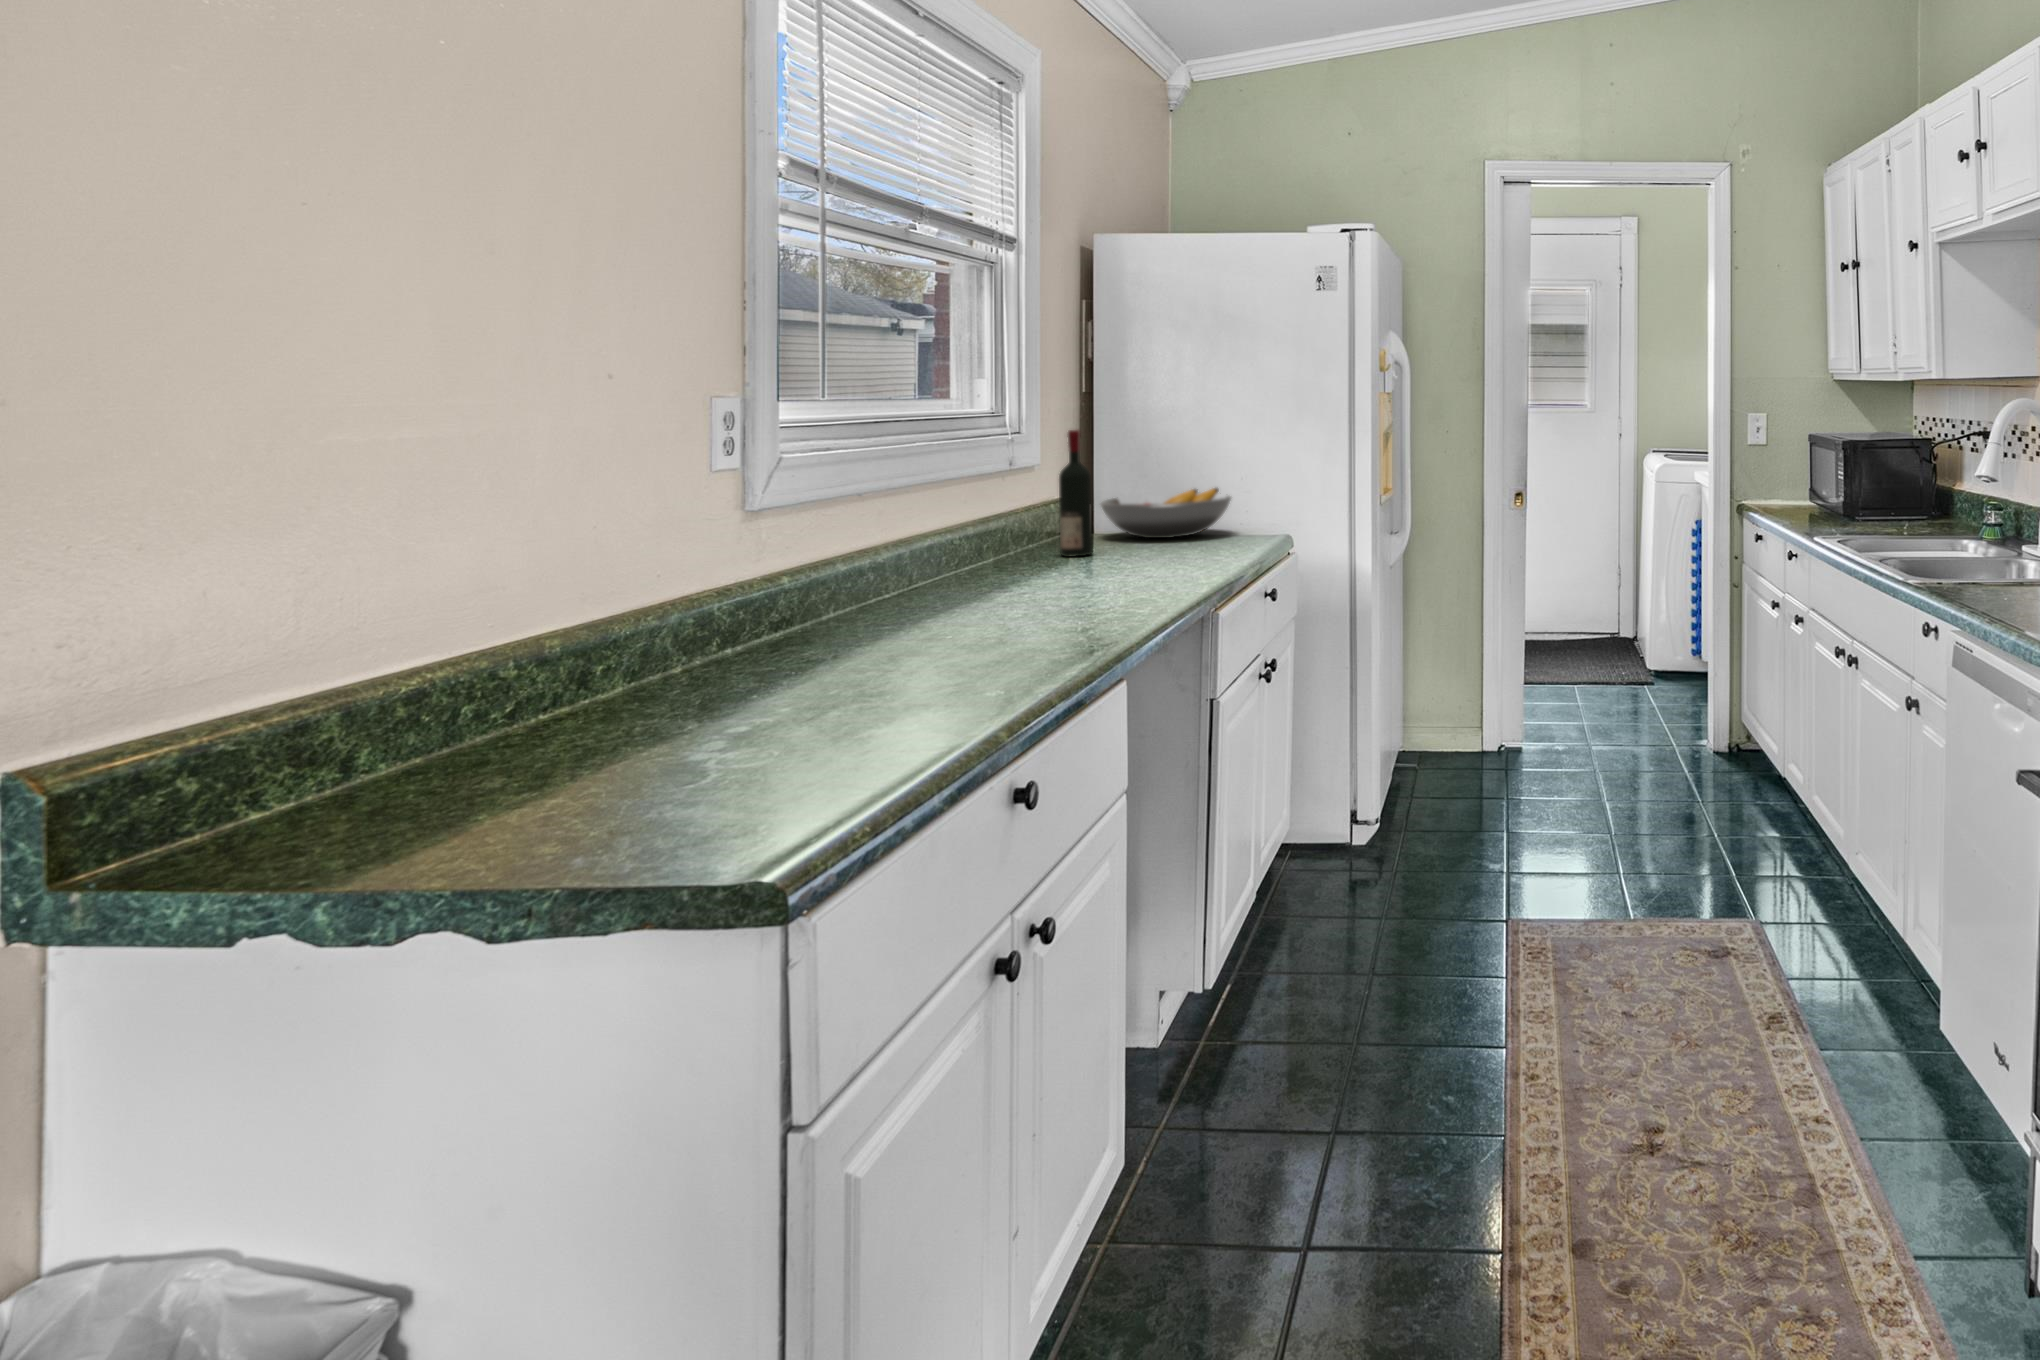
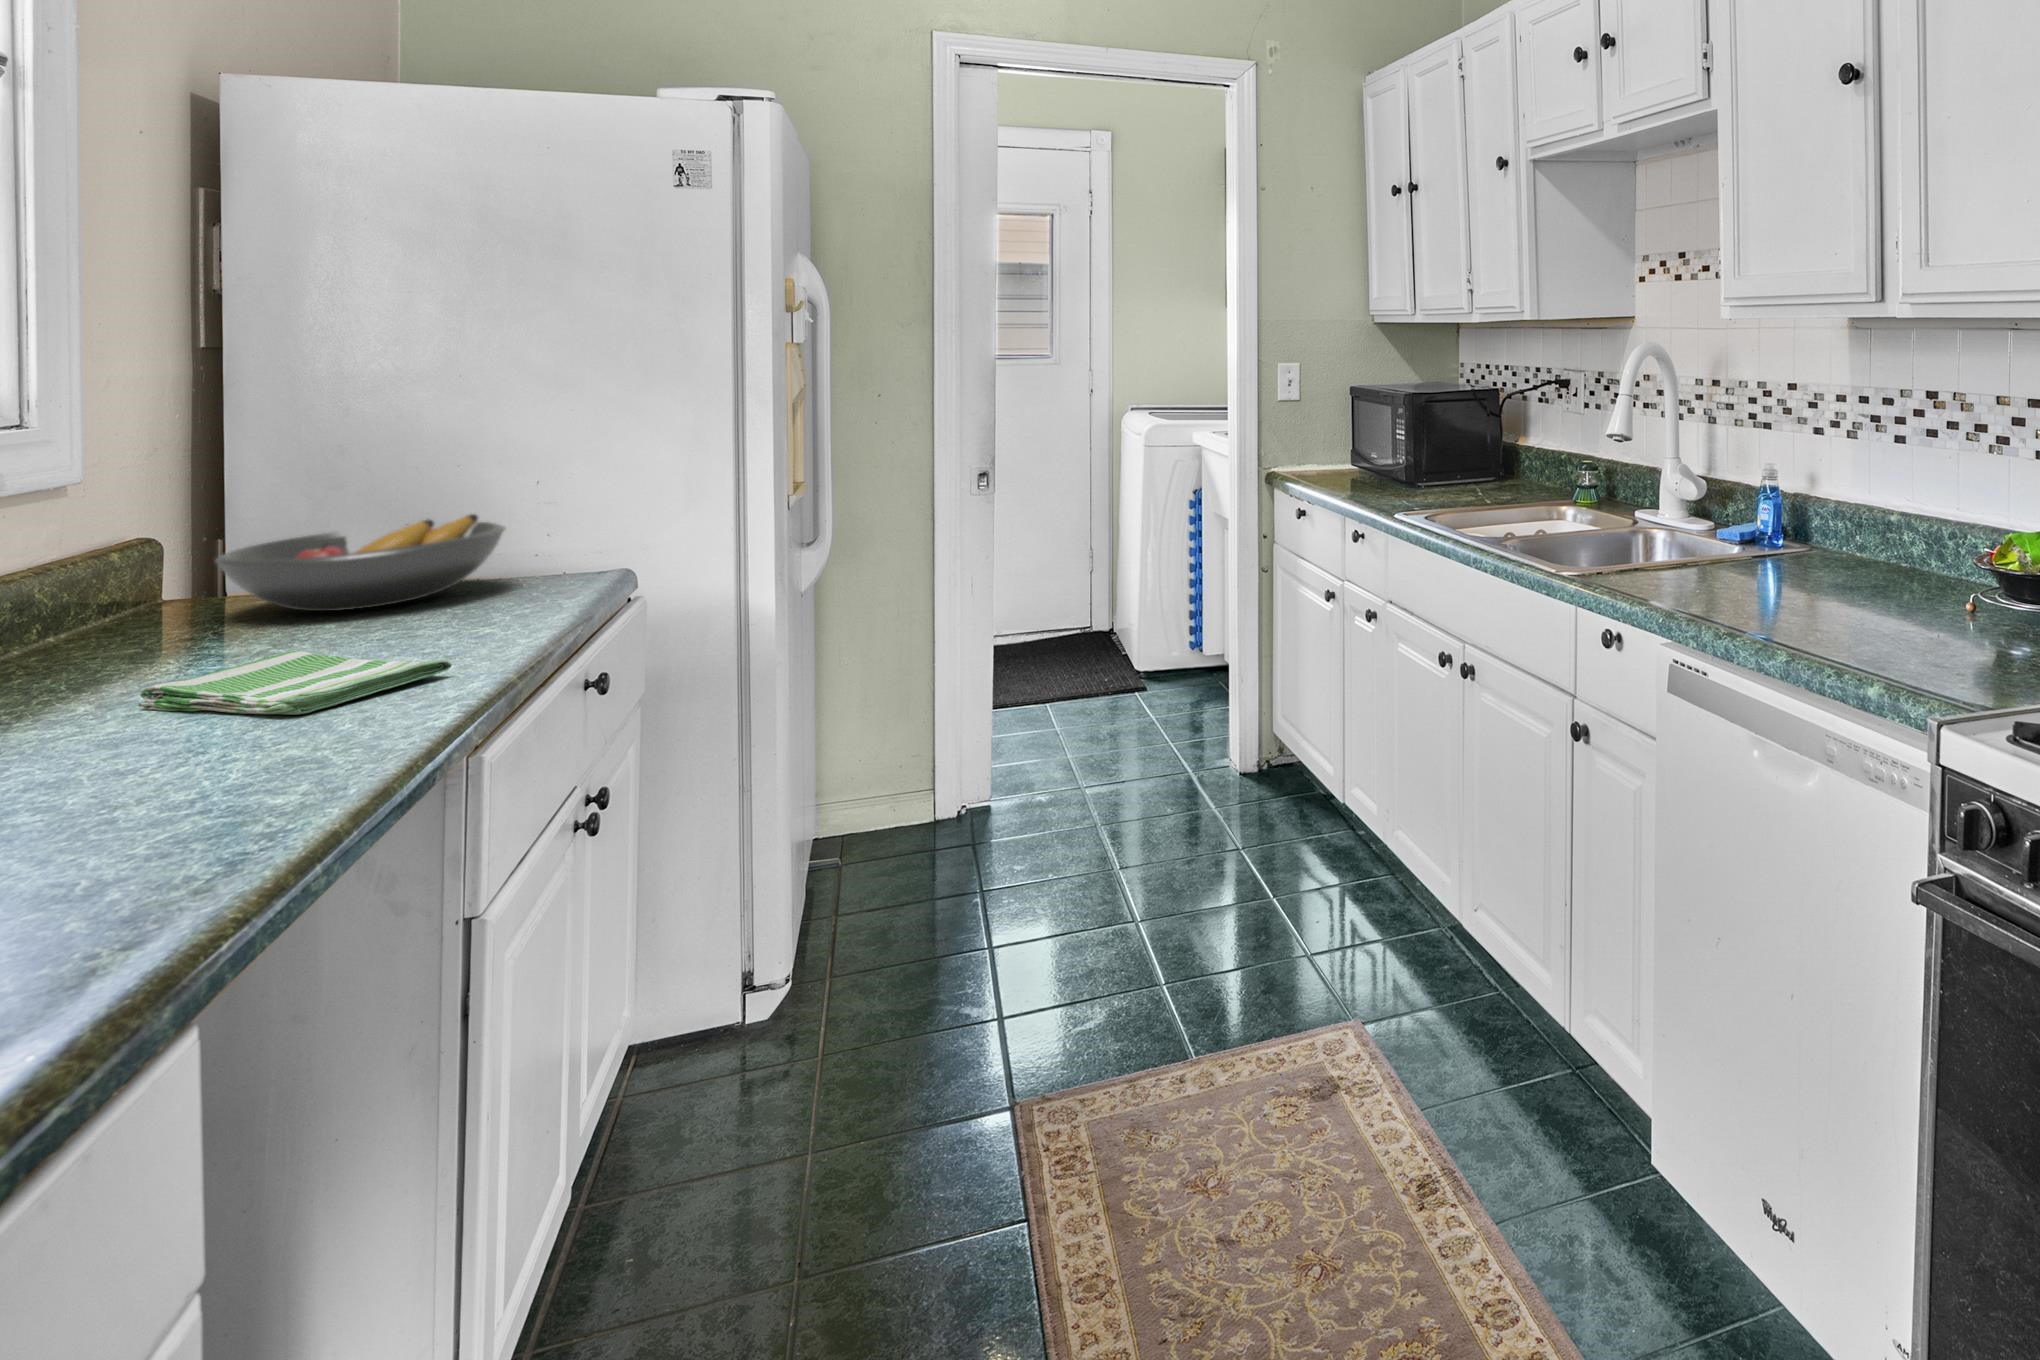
wine bottle: present [1059,430,1093,557] -> none [90,436,185,678]
dish towel: none [1081,549,1210,576] -> present [139,650,452,715]

